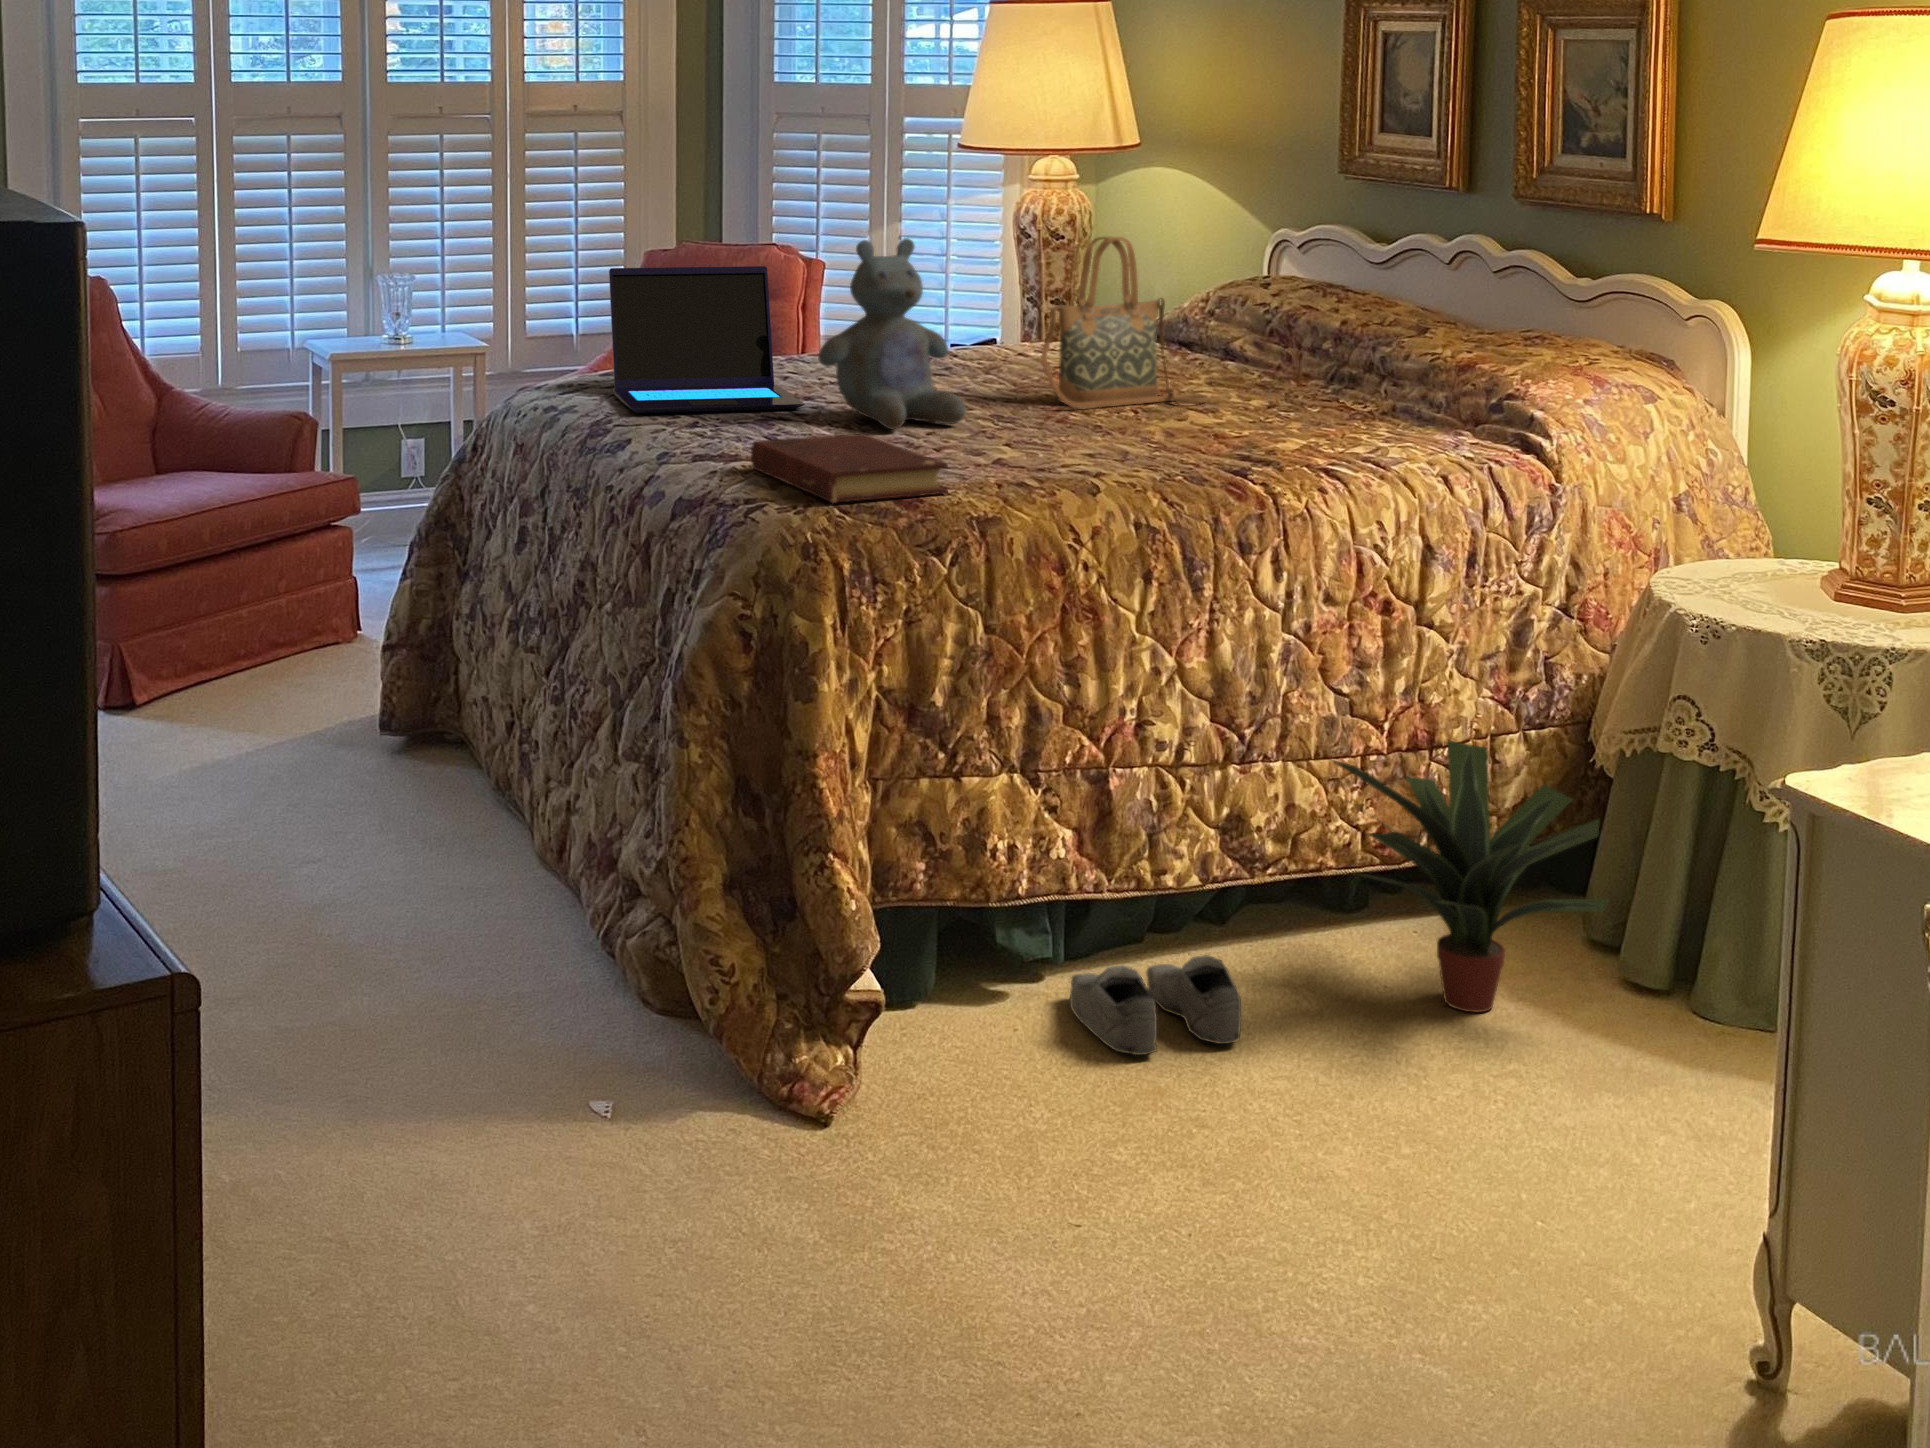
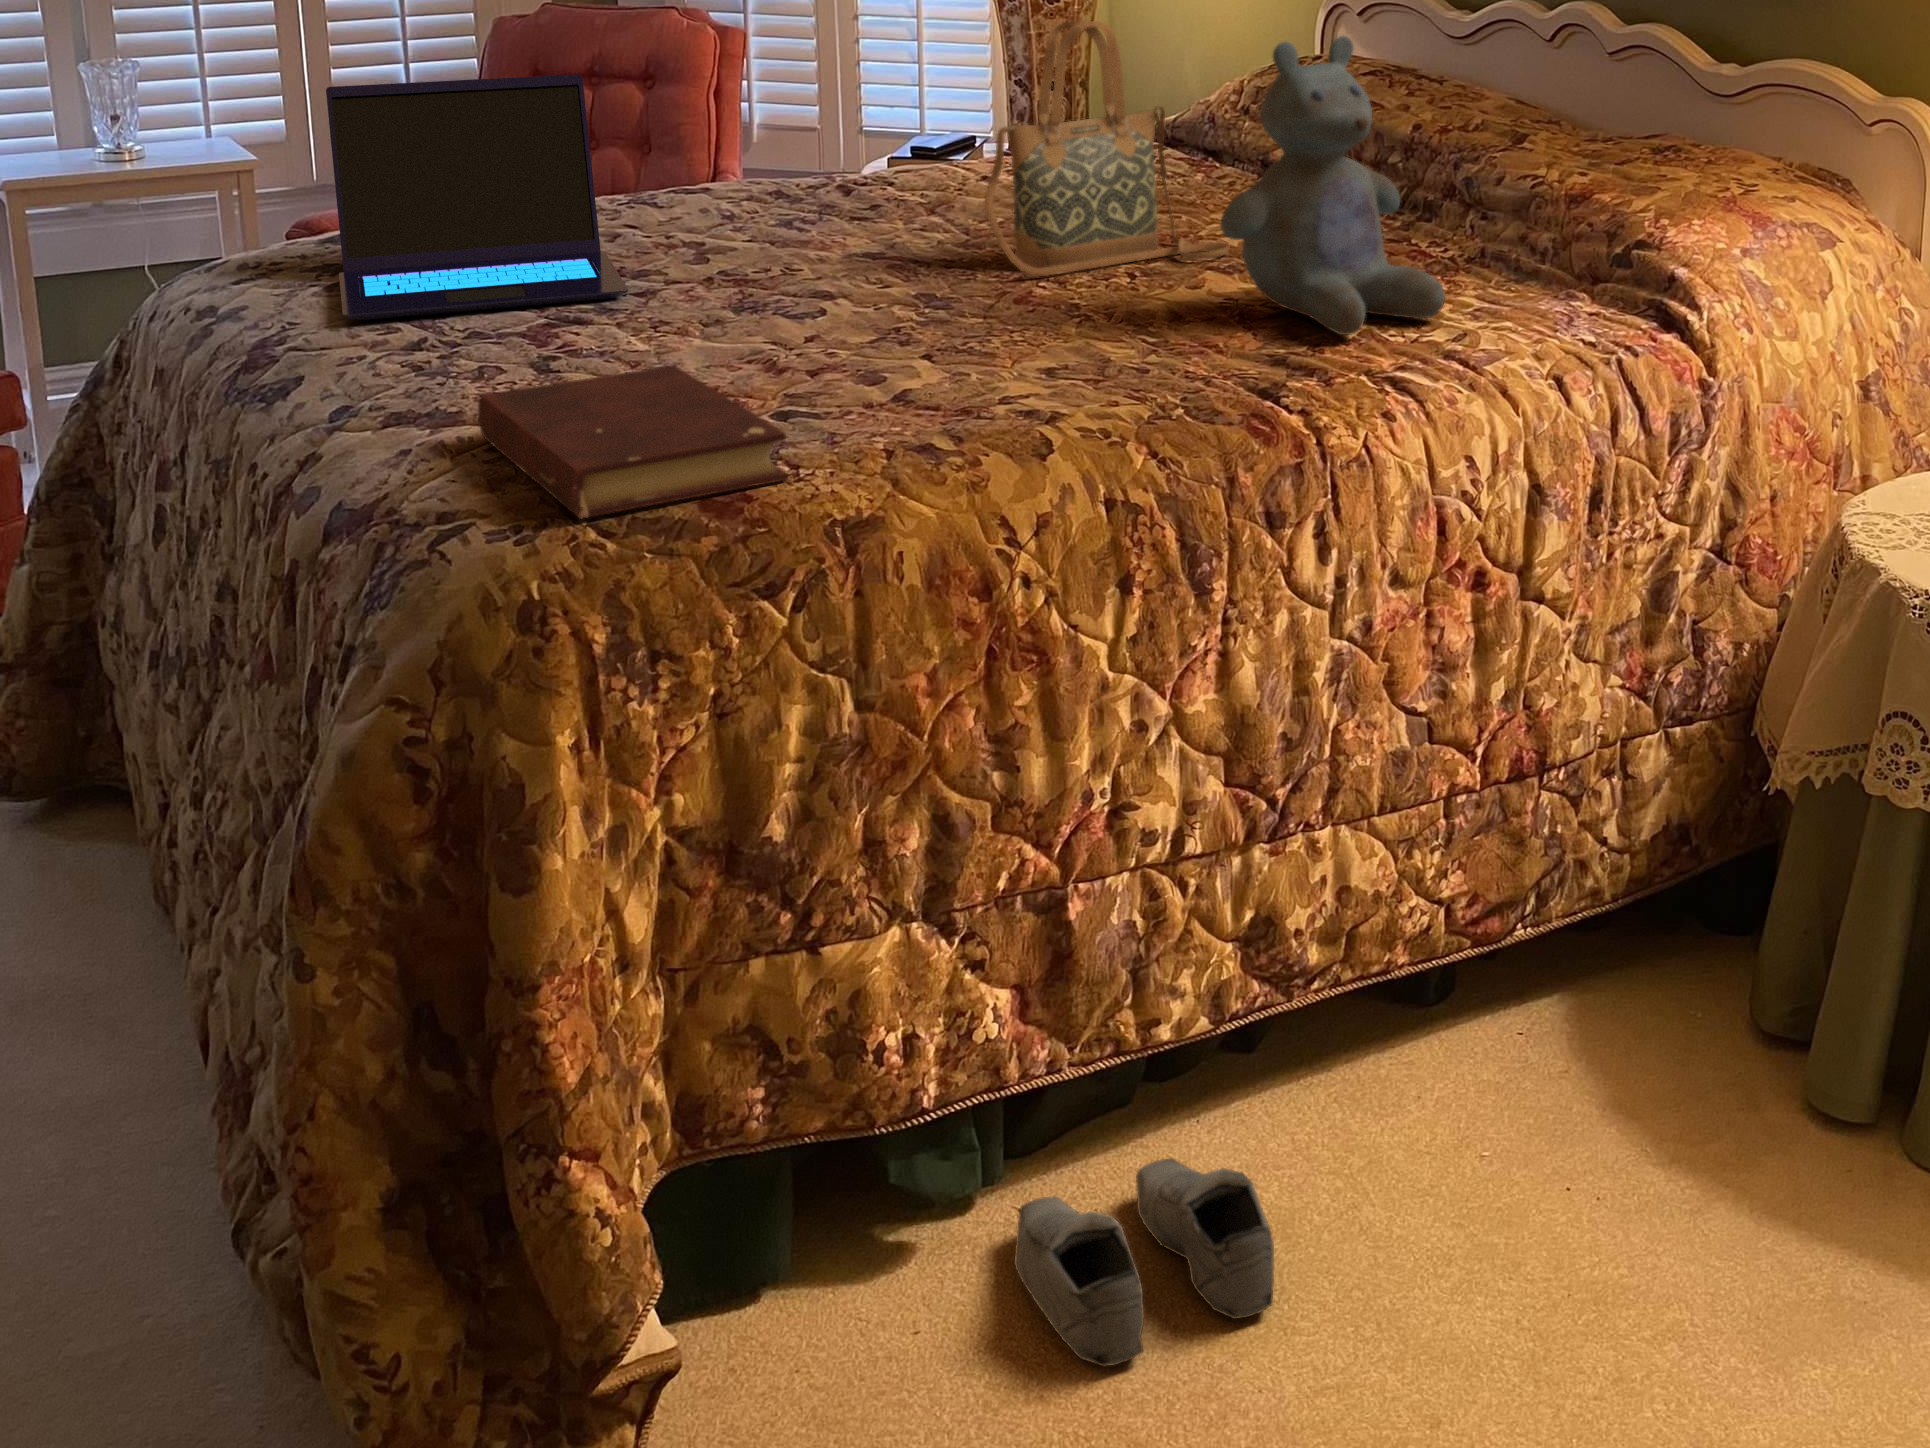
stuffed bear: present [818,238,966,429] -> present [1221,36,1445,335]
potted plant: present [1333,741,1609,1012] -> none [1395,776,1805,1183]

